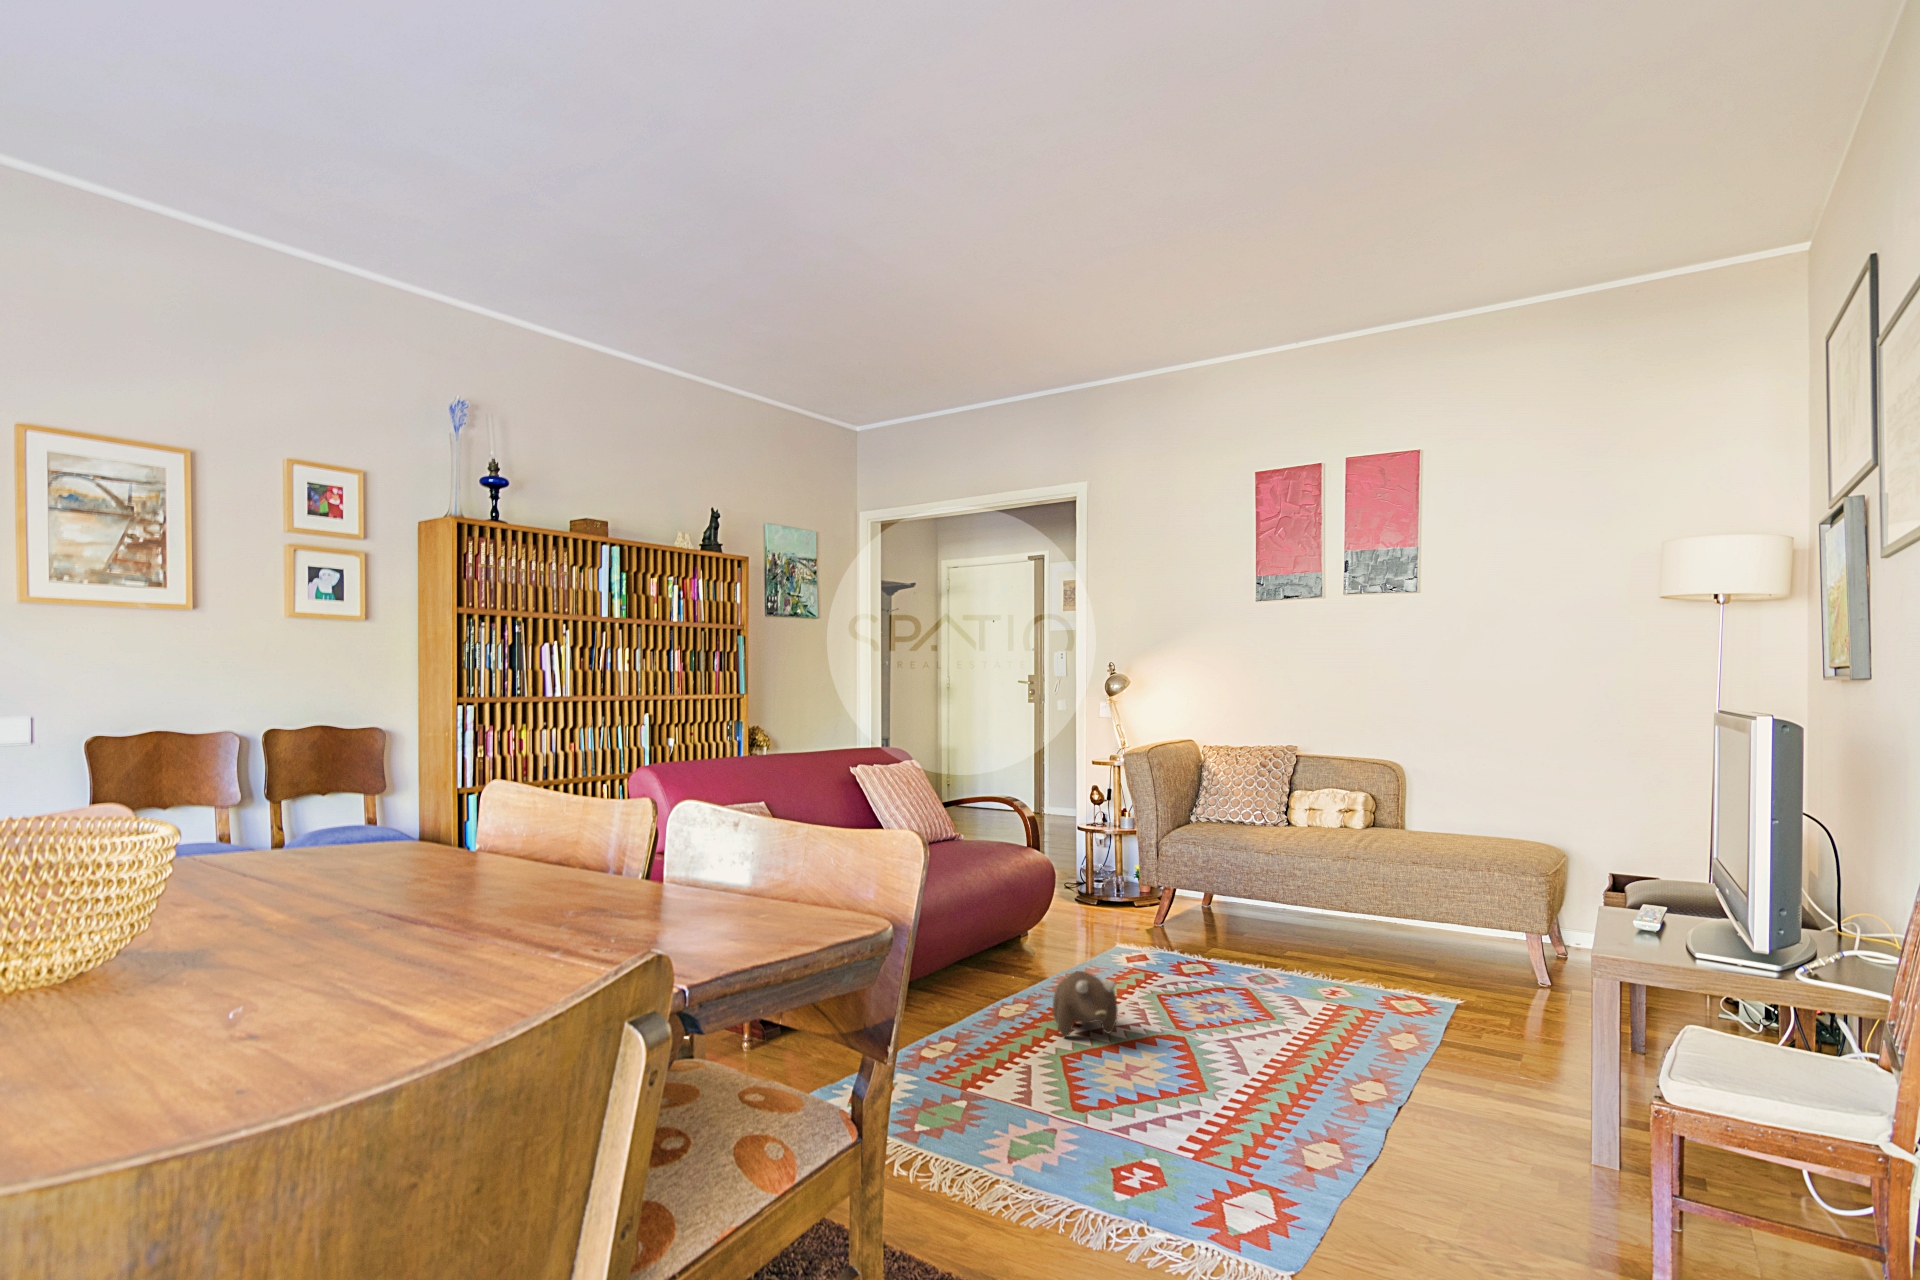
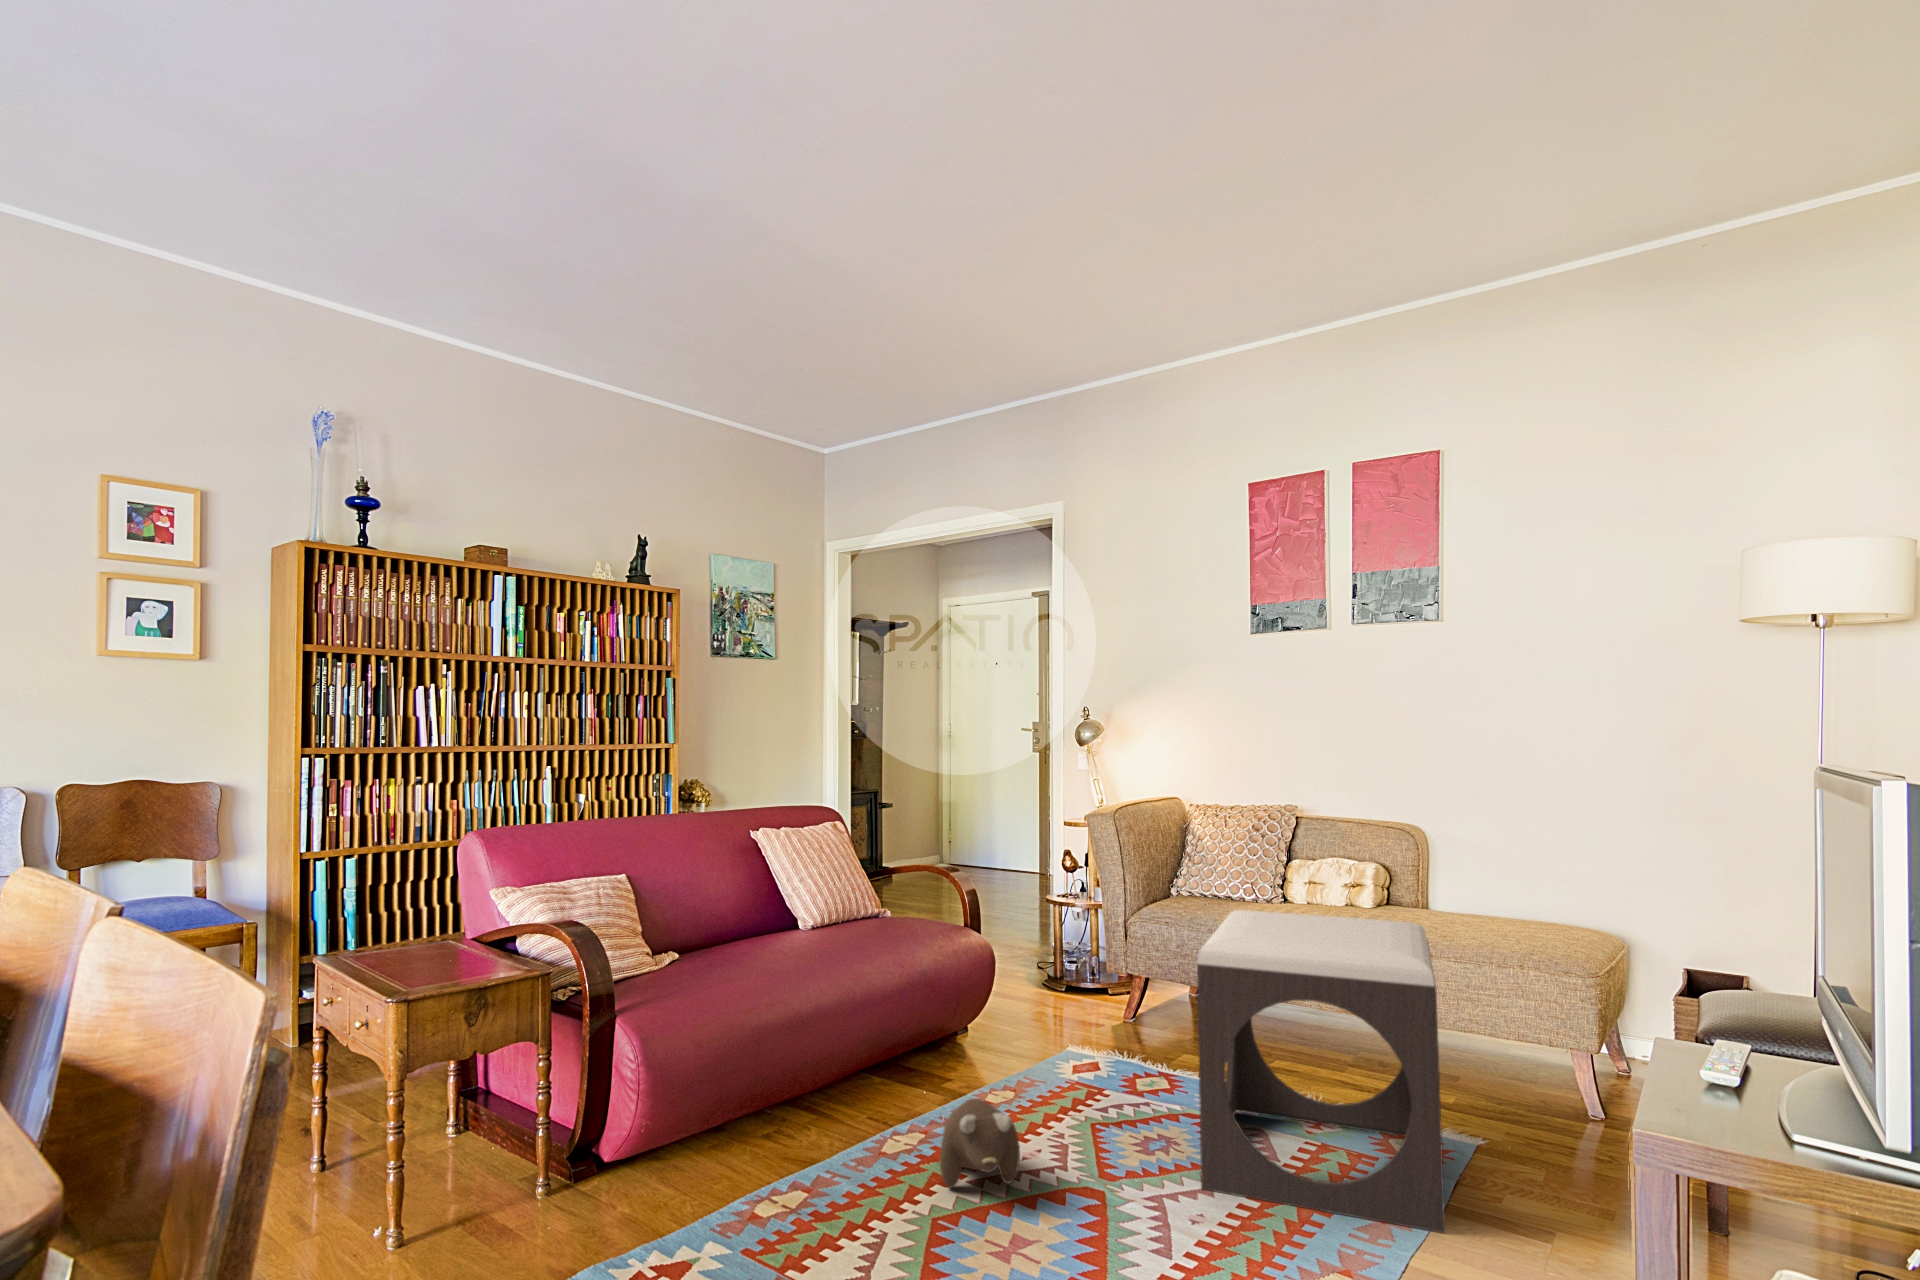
footstool: none [1254,827,1442,1056] -> present [1197,910,1445,1233]

